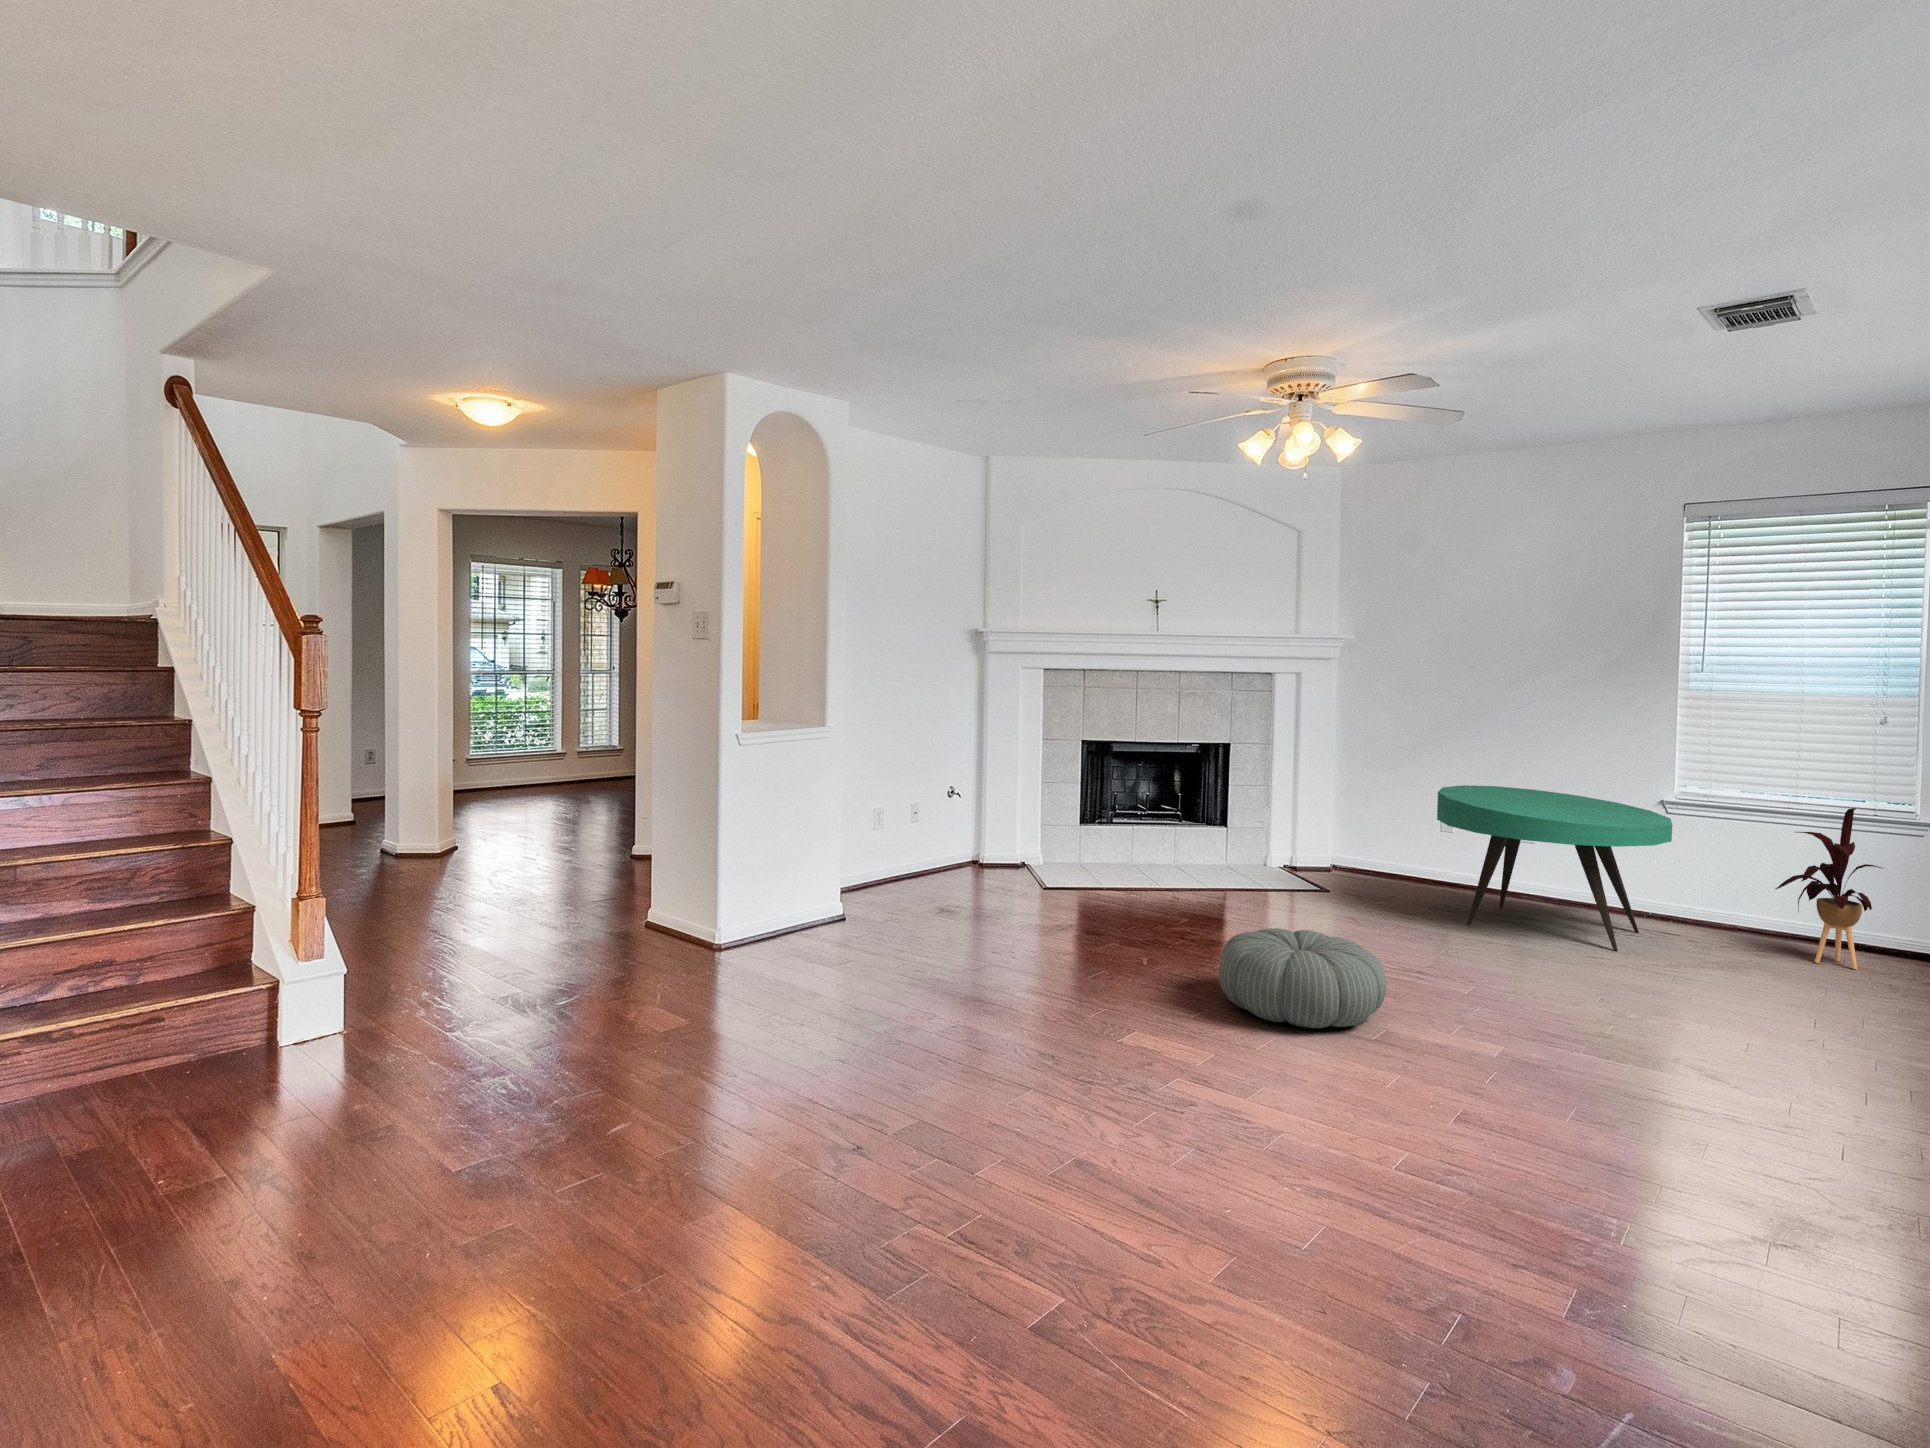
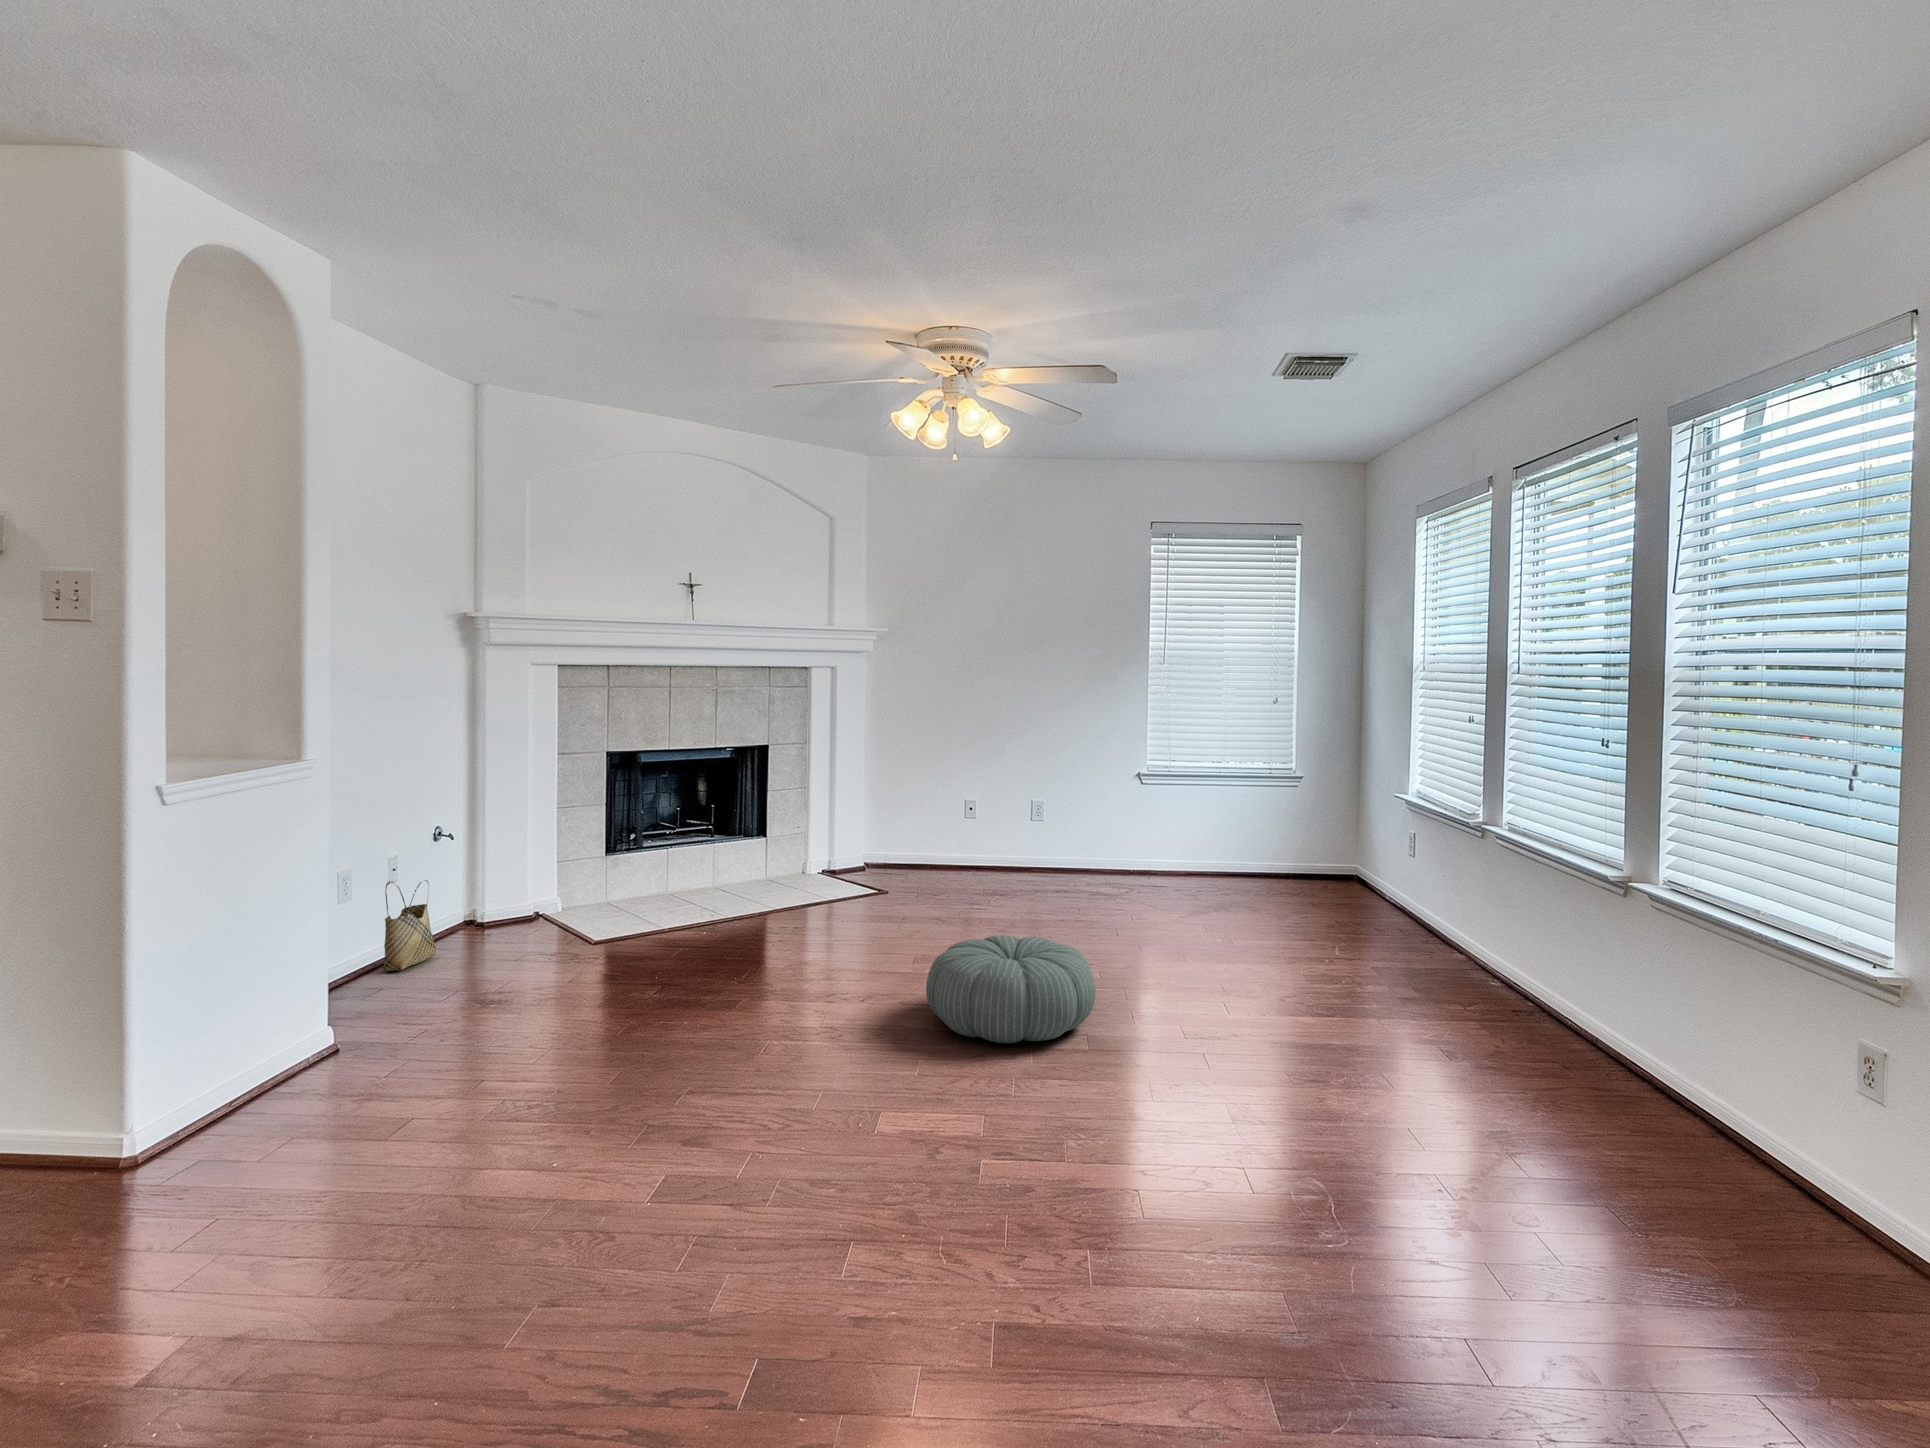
coffee table: present [1437,785,1672,951] -> none [993,770,1172,903]
house plant: present [1775,808,1882,969] -> none [1230,766,1290,888]
woven basket: none [906,821,942,883] -> present [383,880,436,971]

